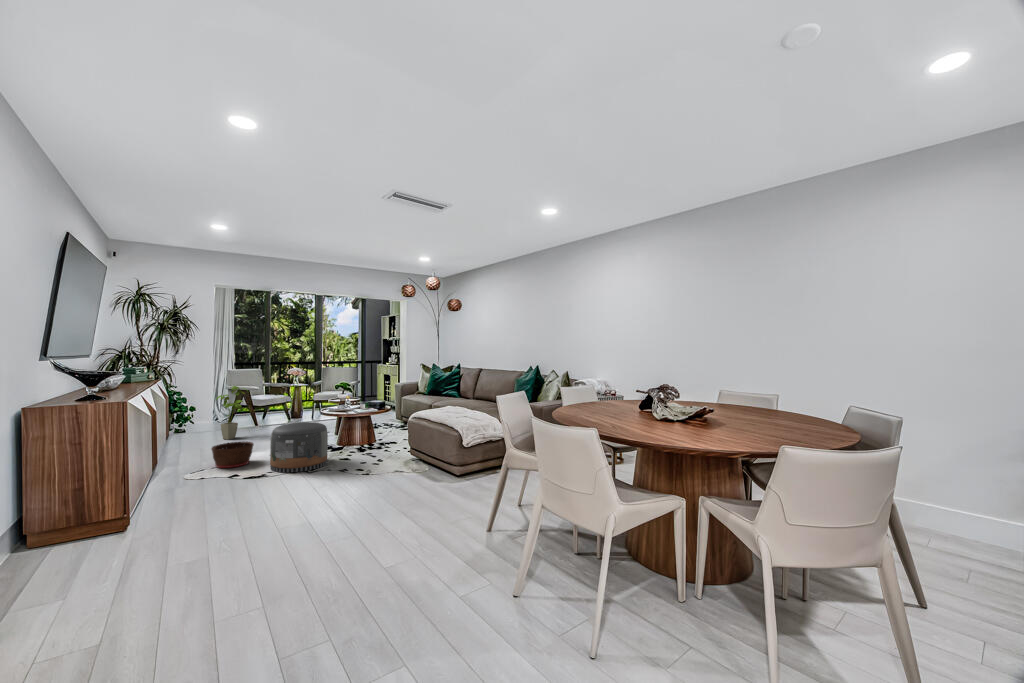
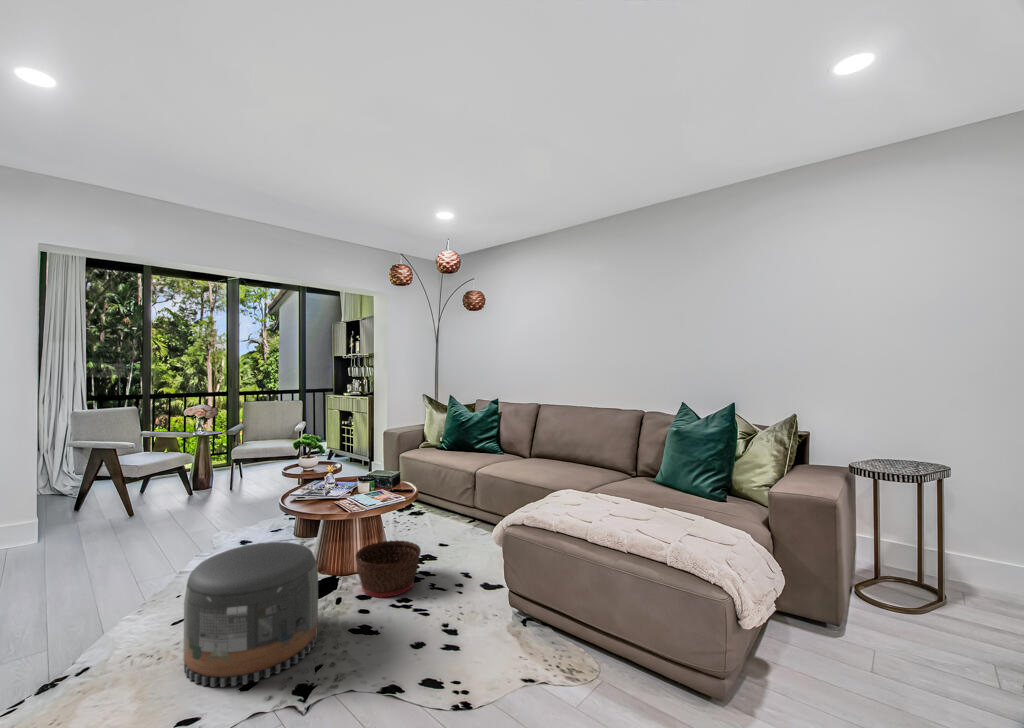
house plant: present [216,386,247,440] -> none [43,451,117,561]
basket: present [212,442,254,468] -> present [355,540,421,597]

